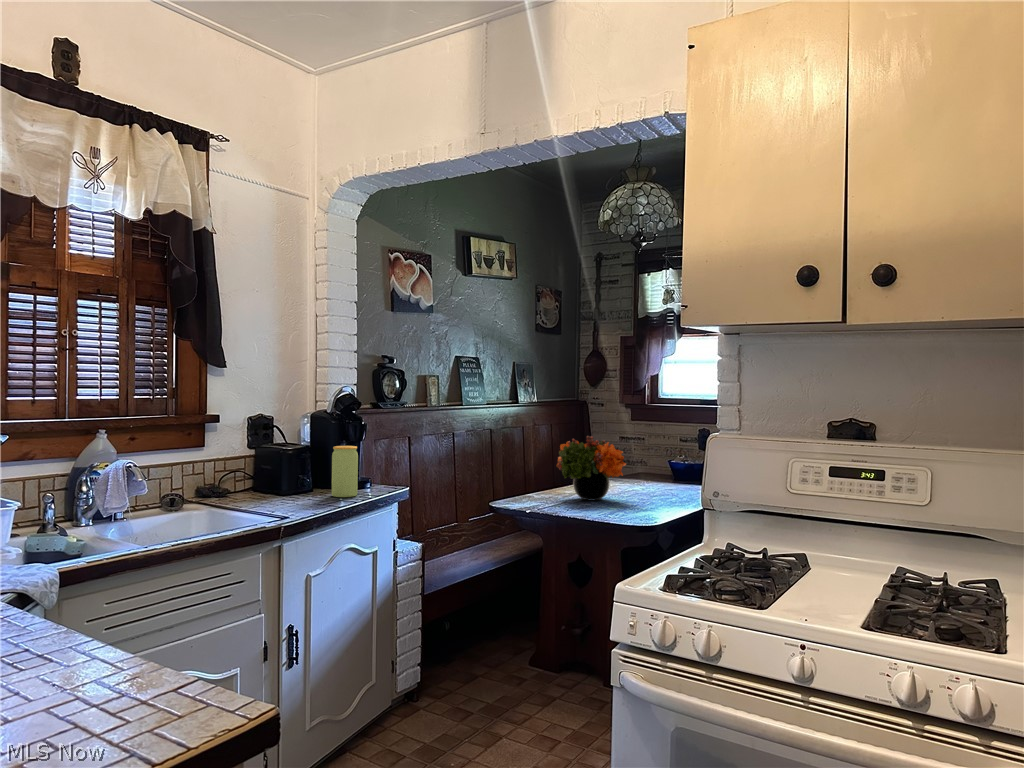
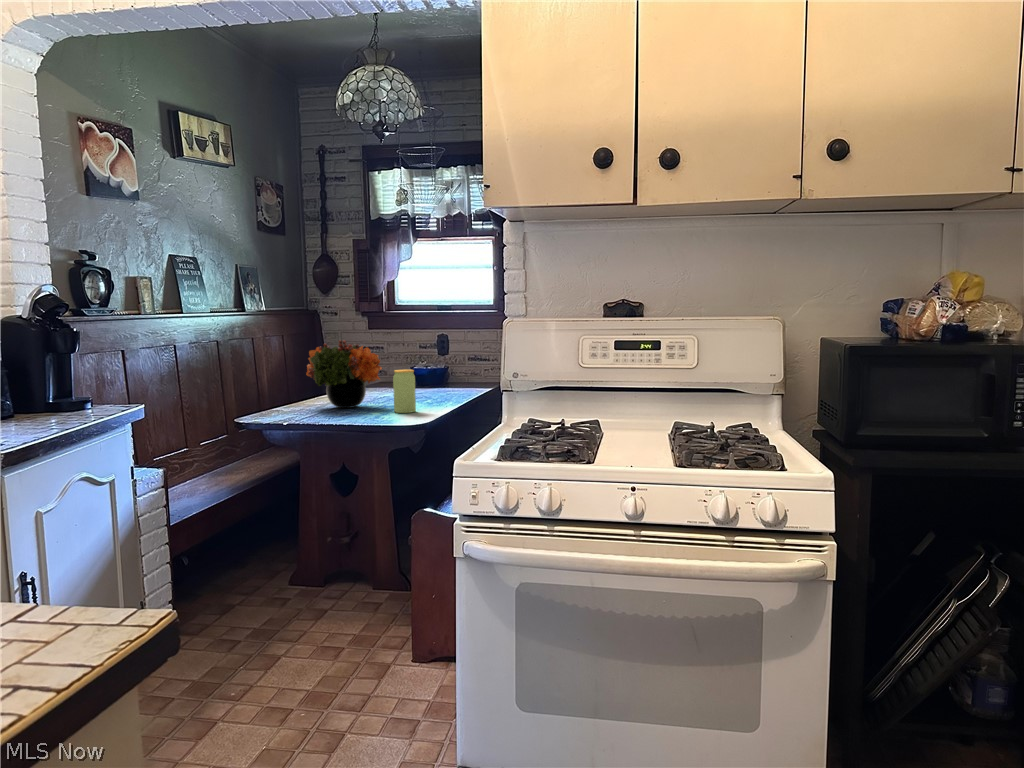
jar: present [332,446,358,497] -> present [393,370,416,413]

